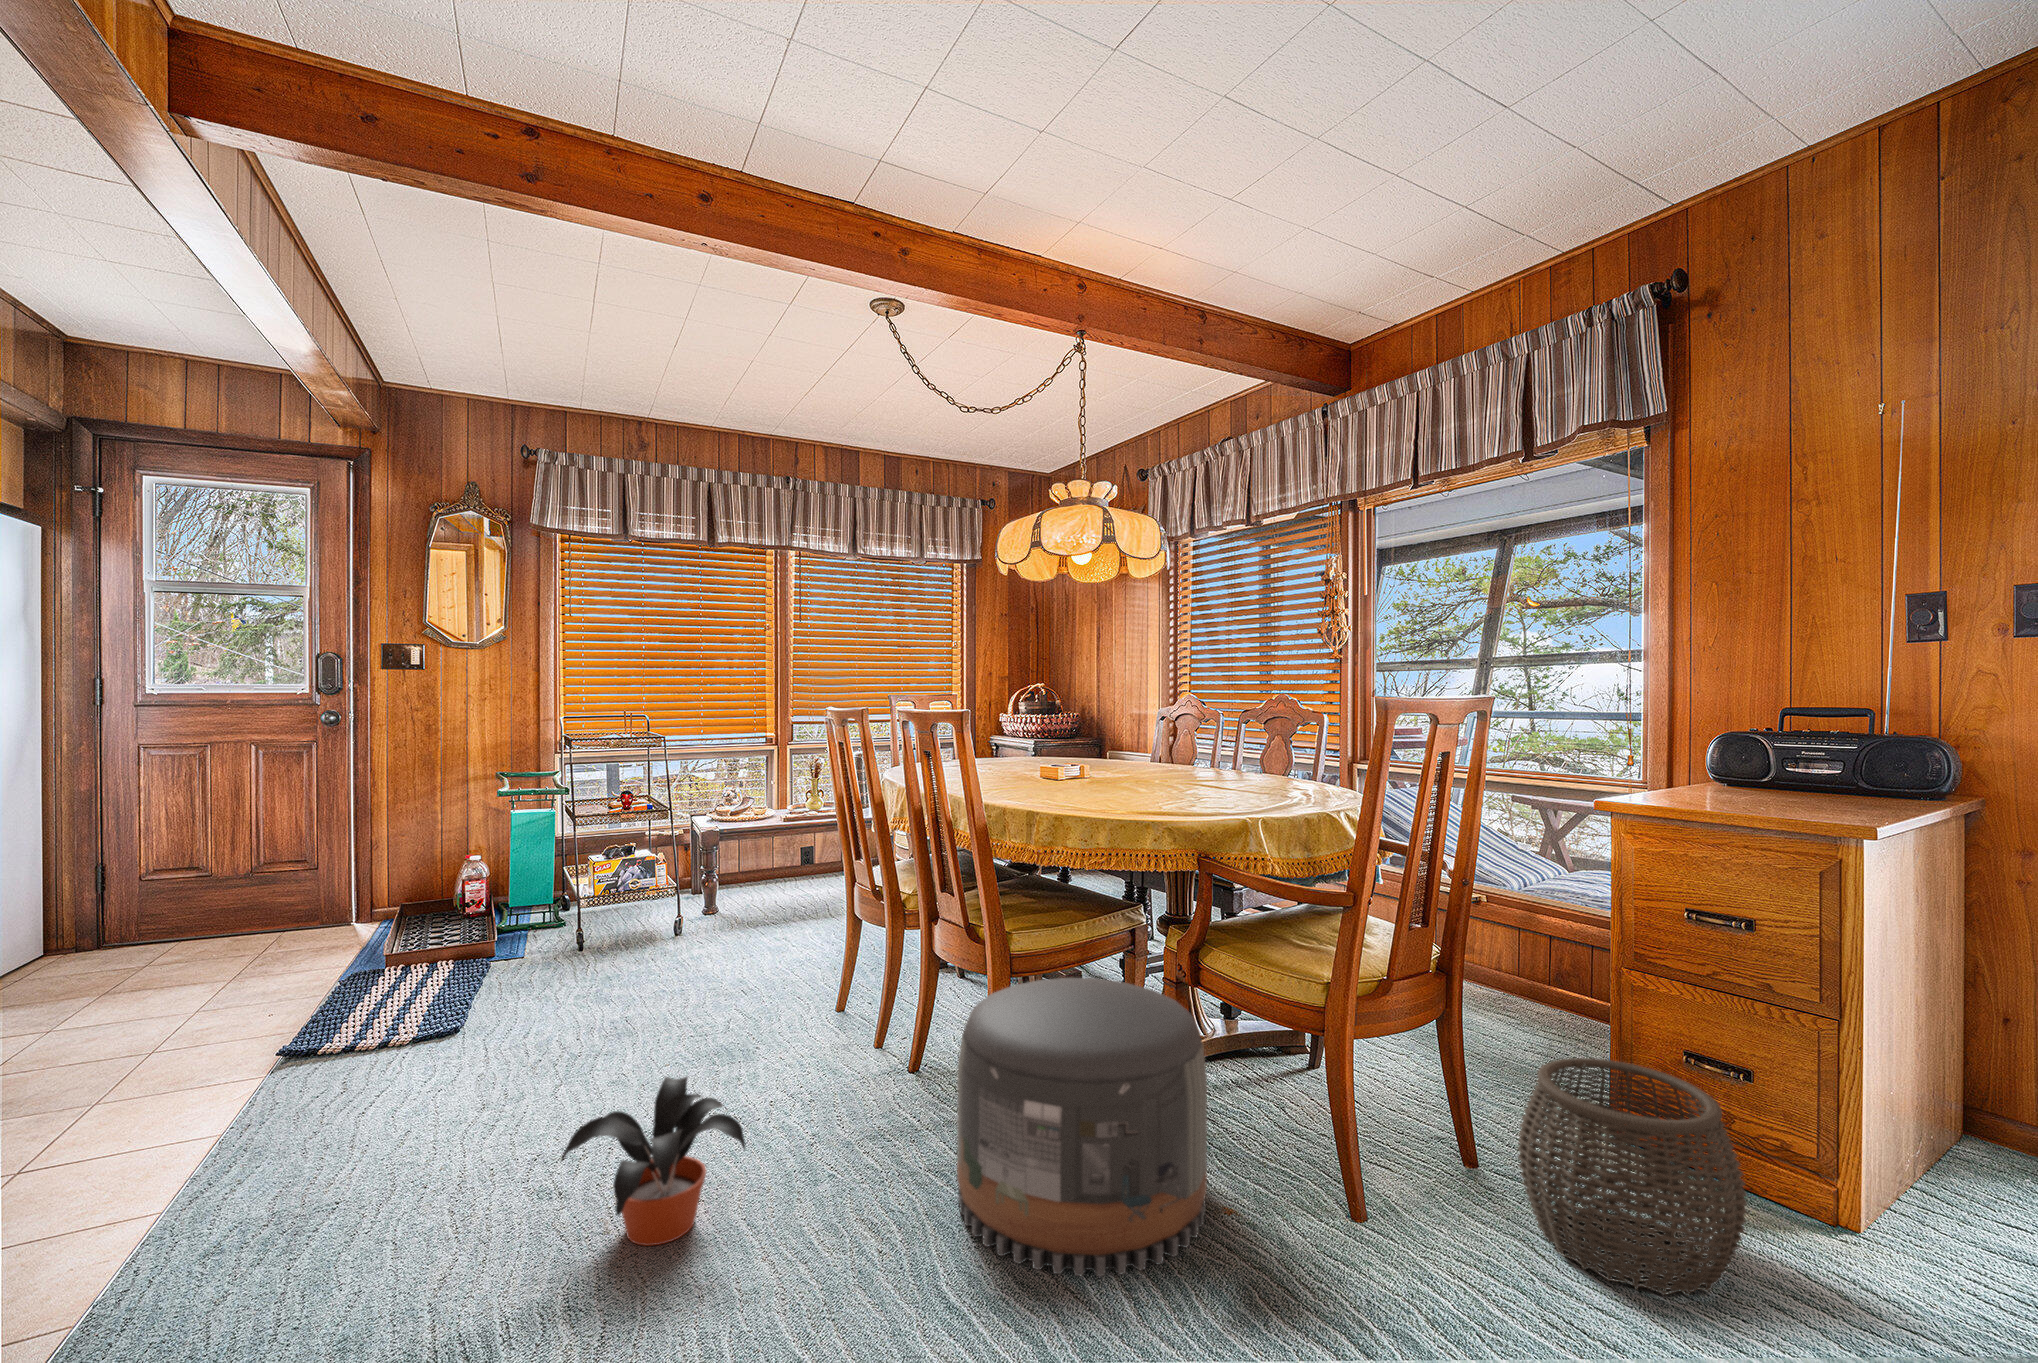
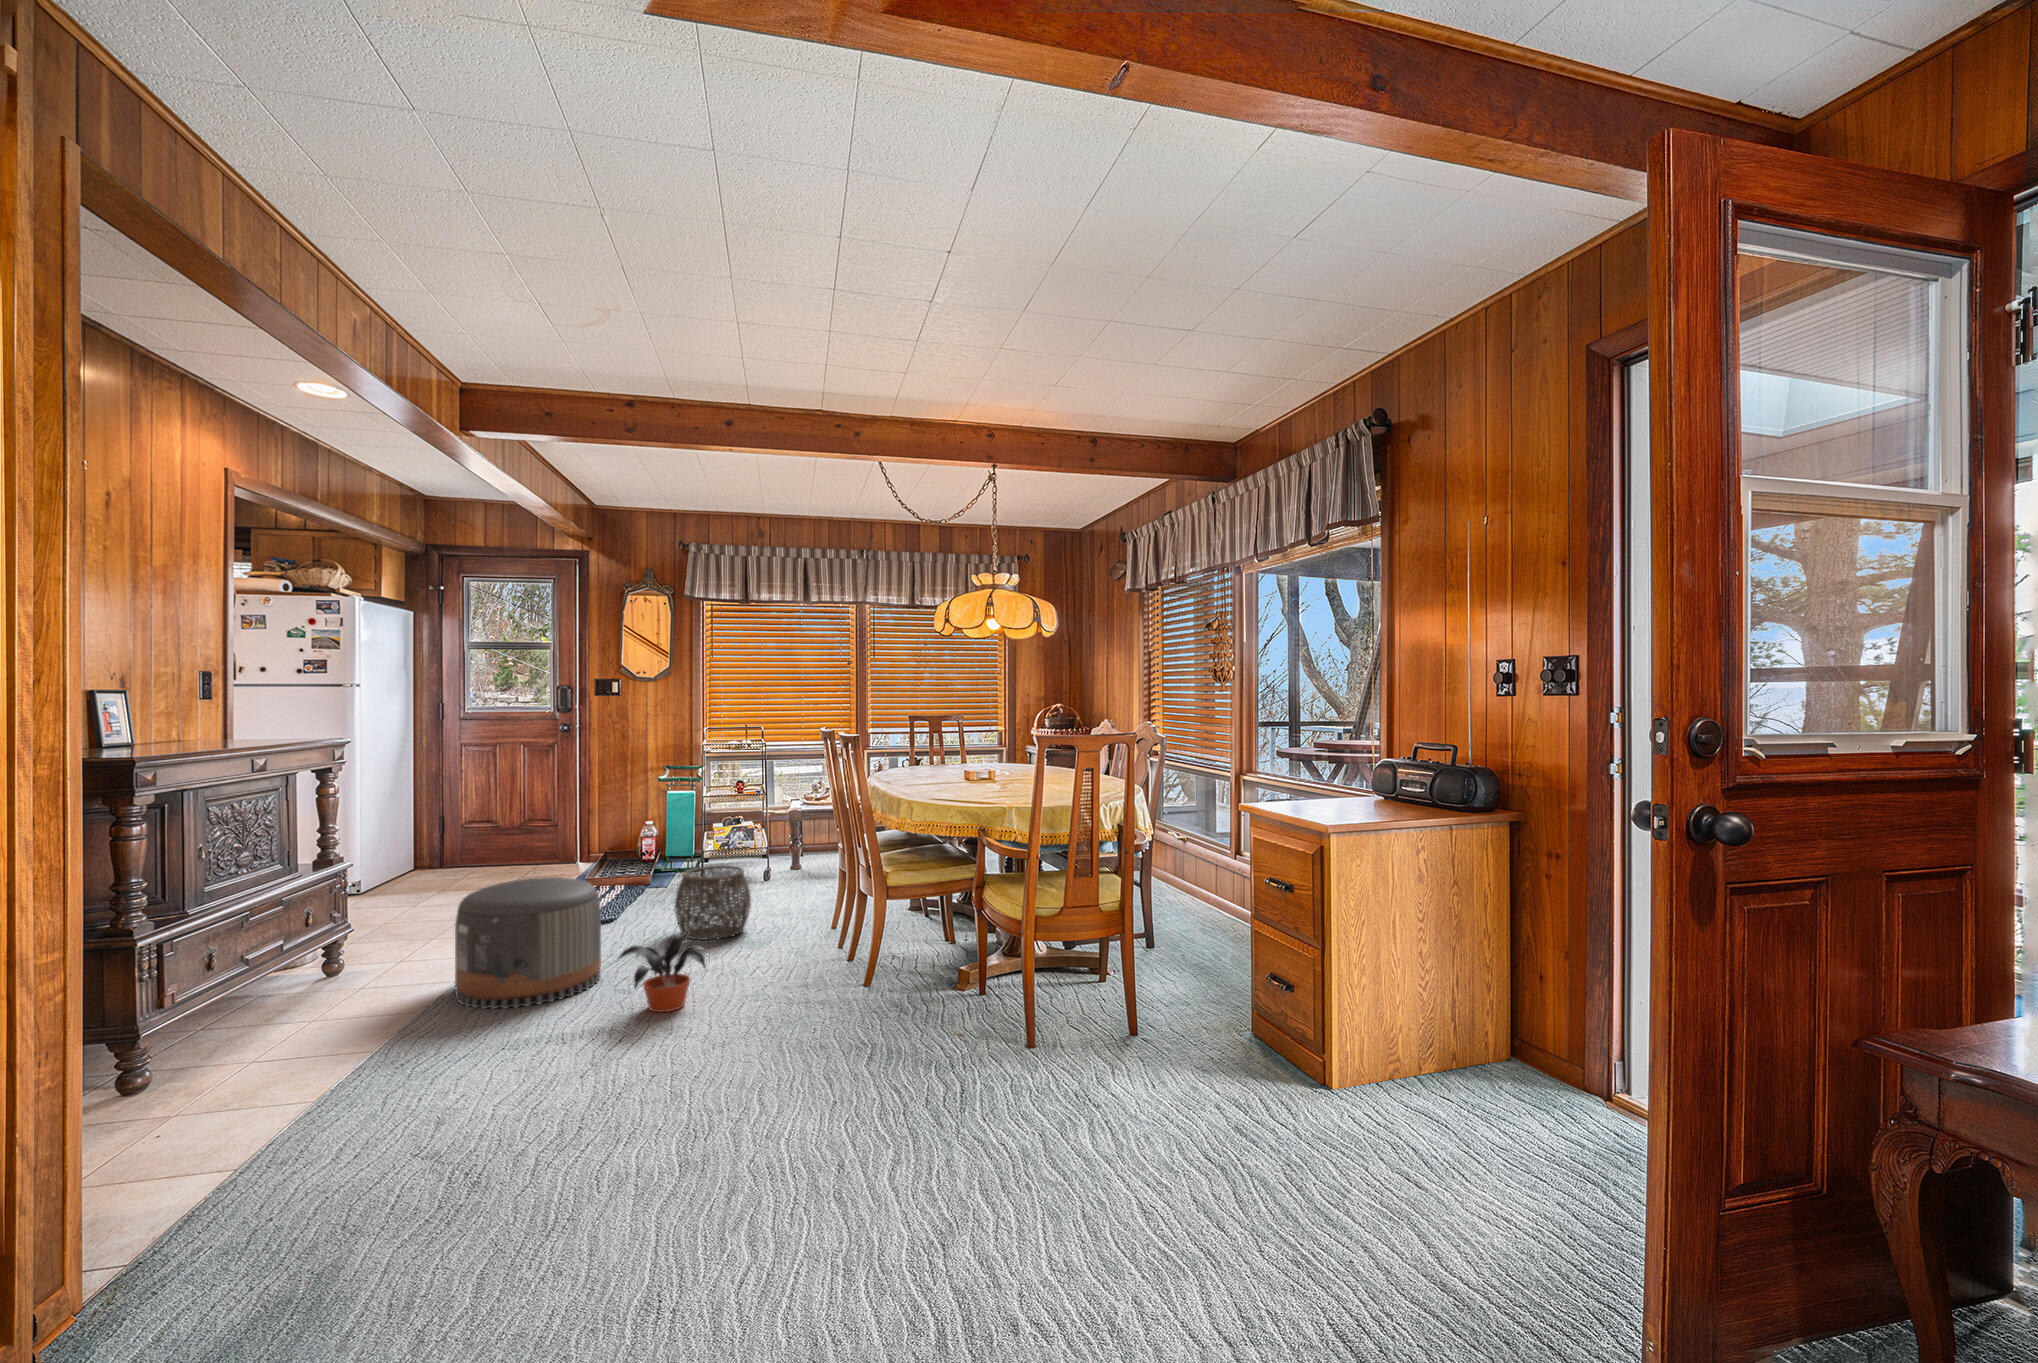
pouf: present [957,978,1207,1277] -> present [455,877,601,1009]
woven basket: present [1518,1058,1747,1296] -> present [675,865,751,941]

